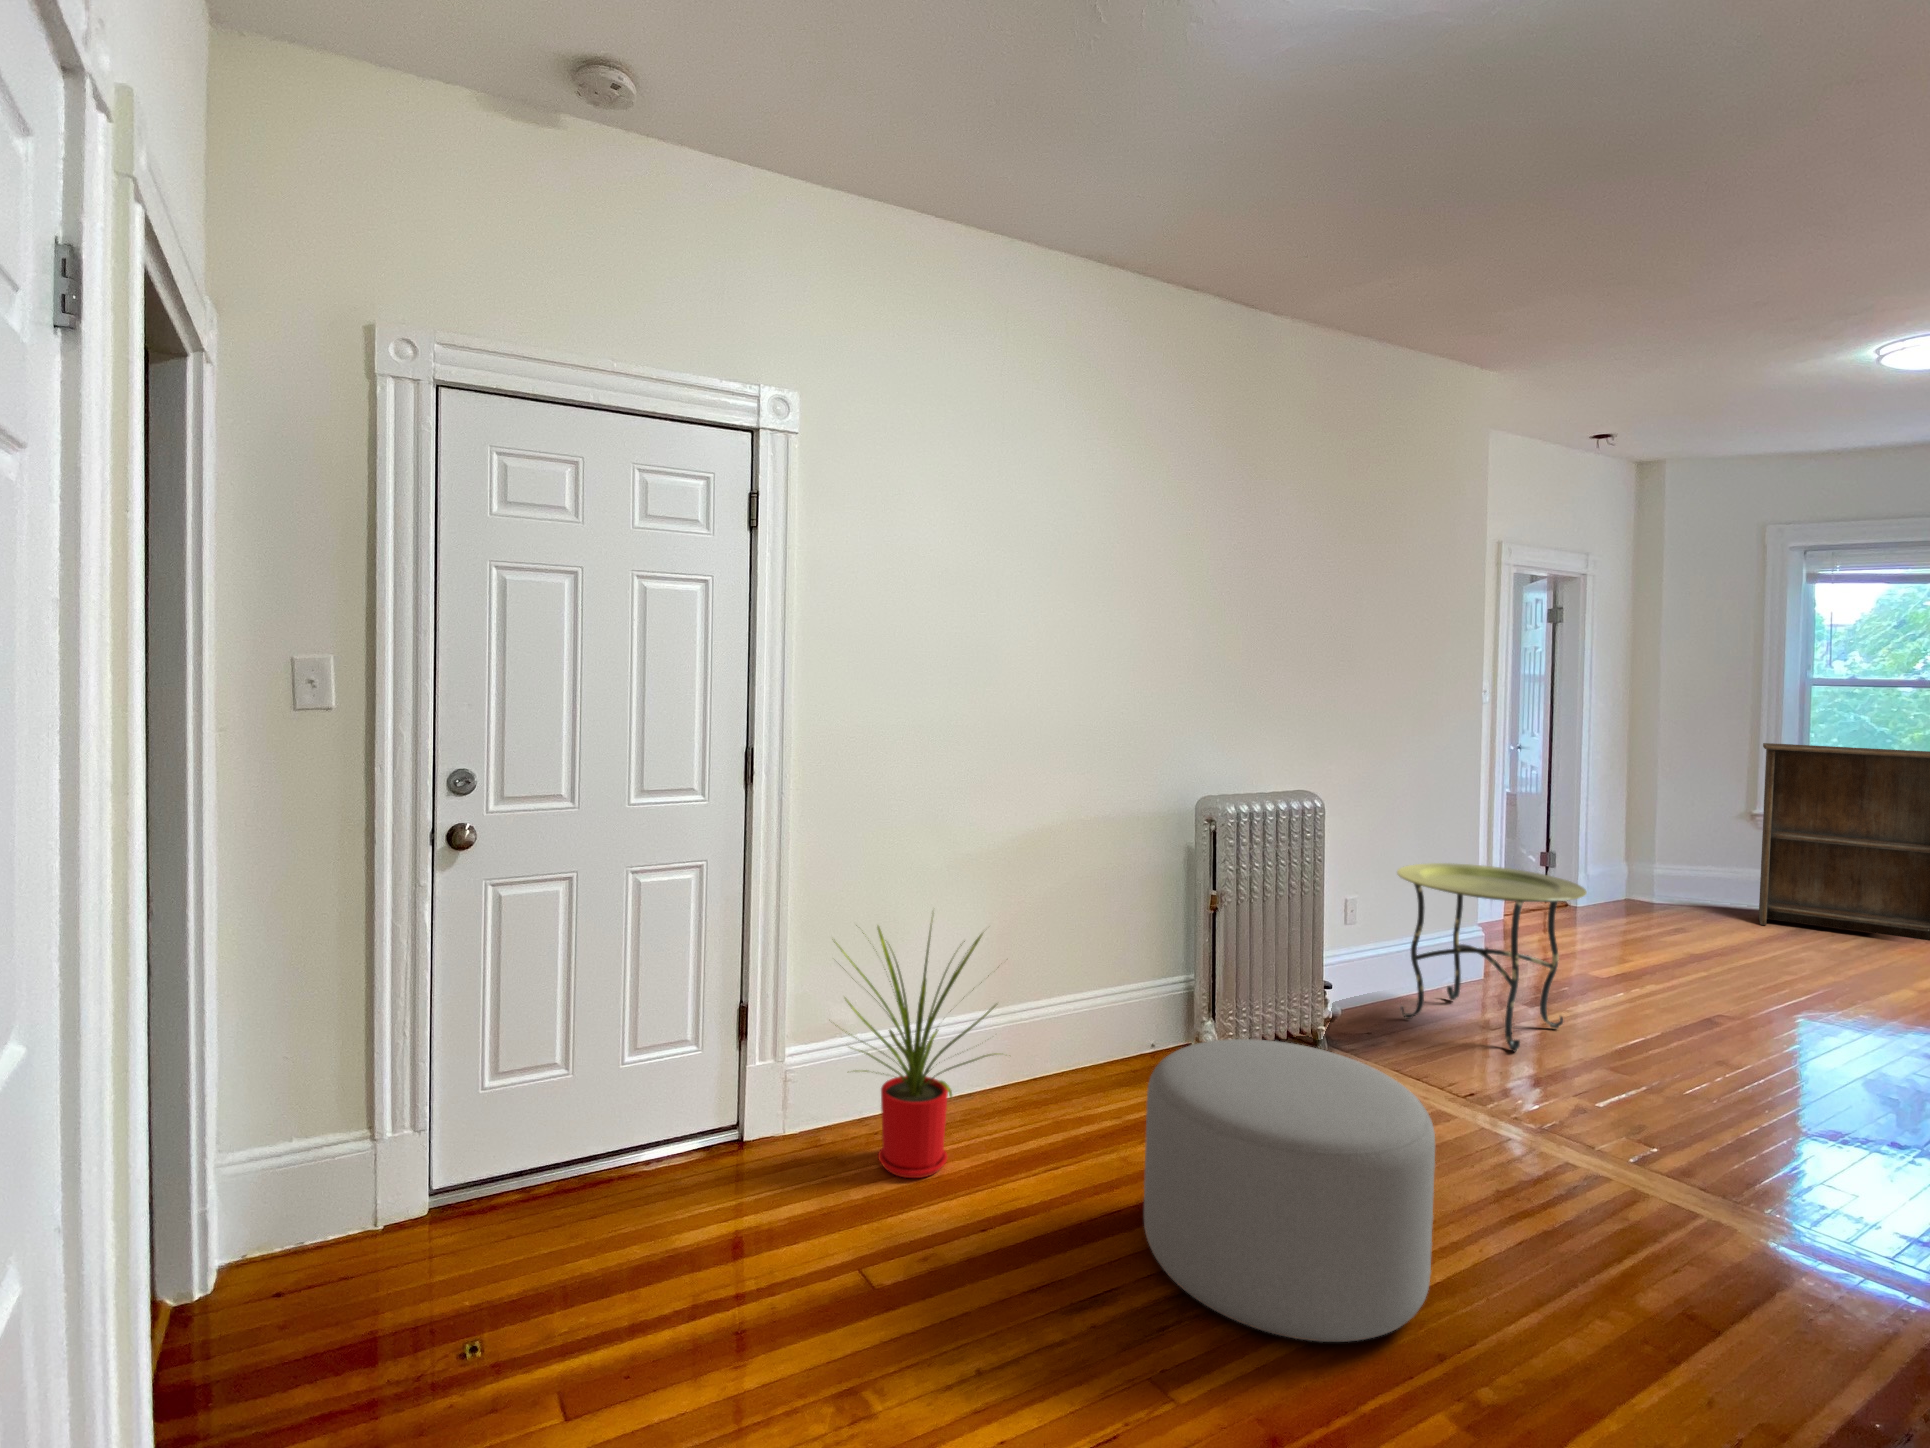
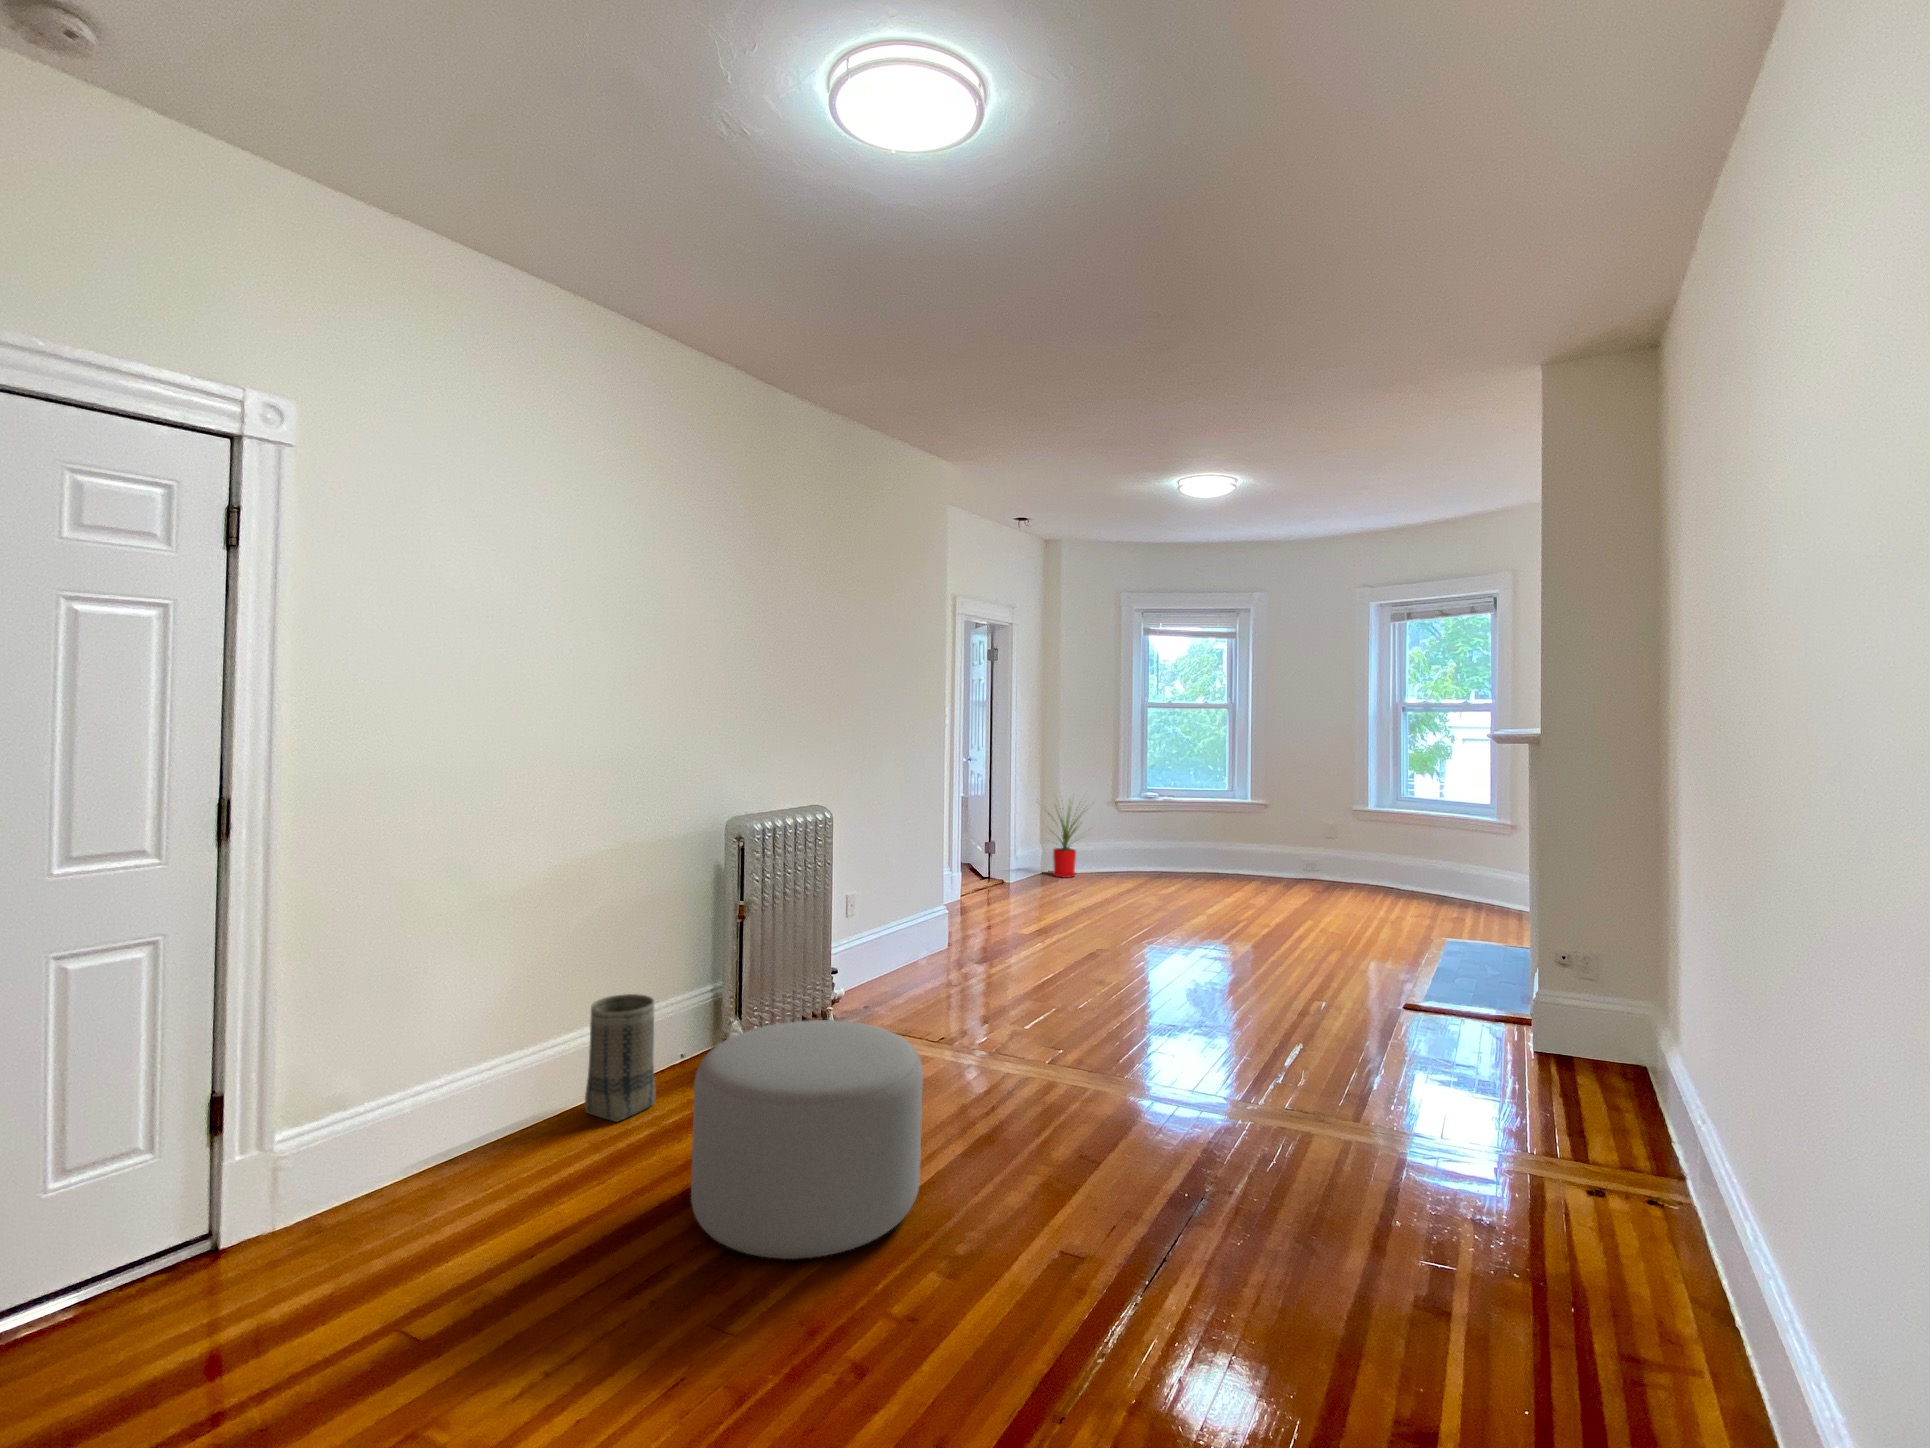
bookshelf: present [1759,743,1930,941] -> none [1121,750,1227,886]
side table: present [1397,863,1587,1052] -> none [886,857,1017,1001]
house plant: present [834,920,998,1178] -> present [1045,805,1088,878]
basket: none [1050,974,1120,1106] -> present [585,994,655,1122]

